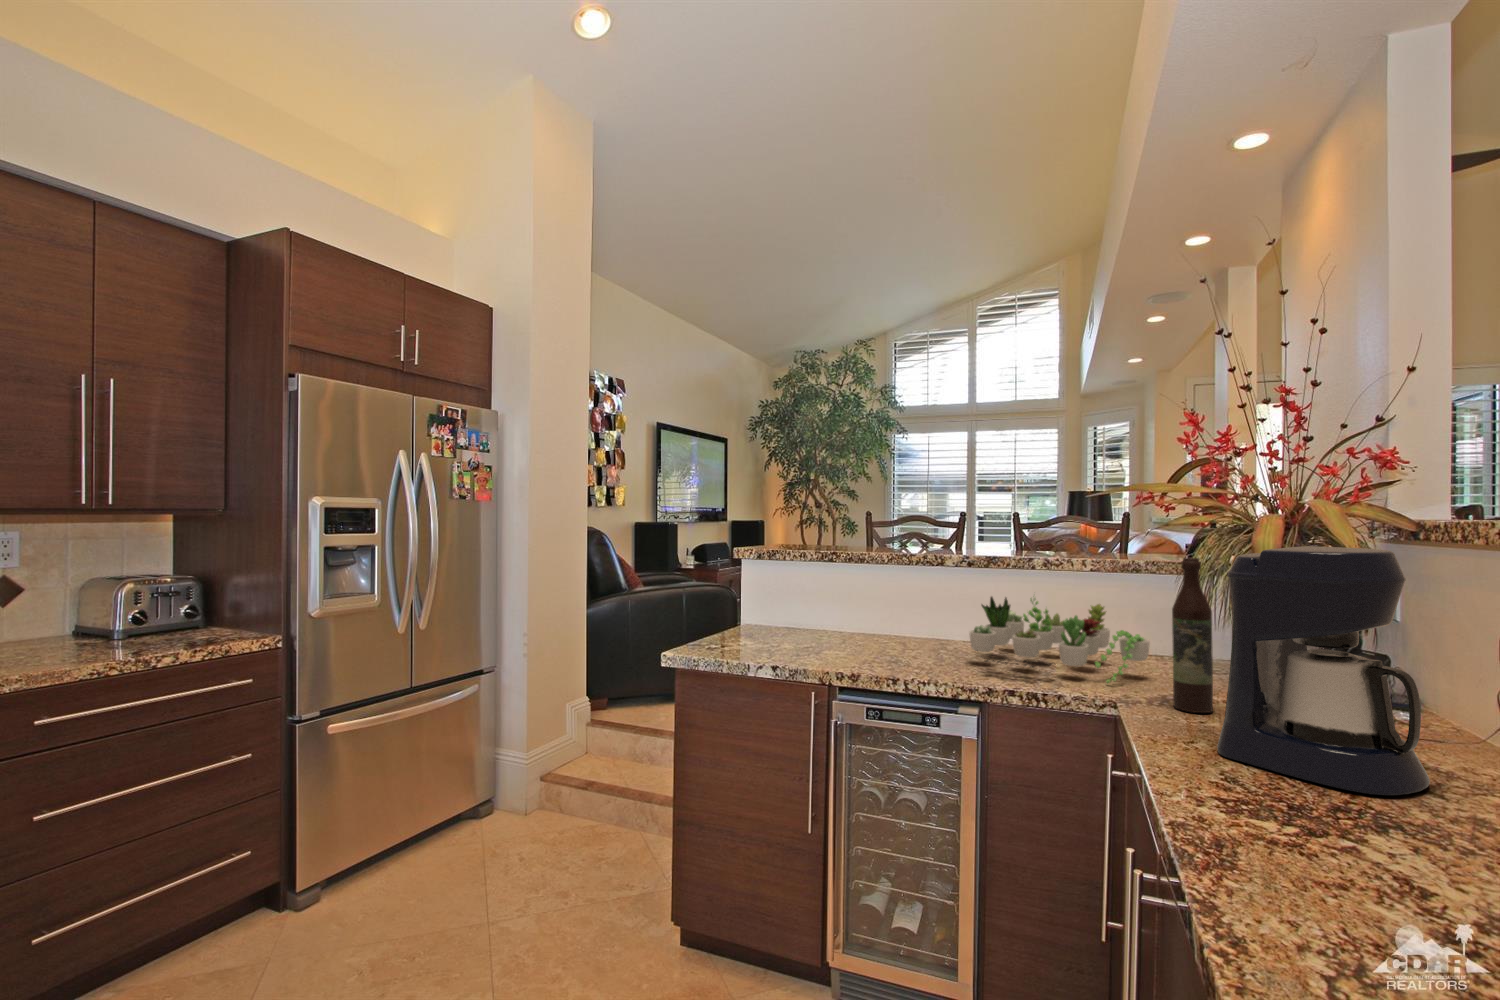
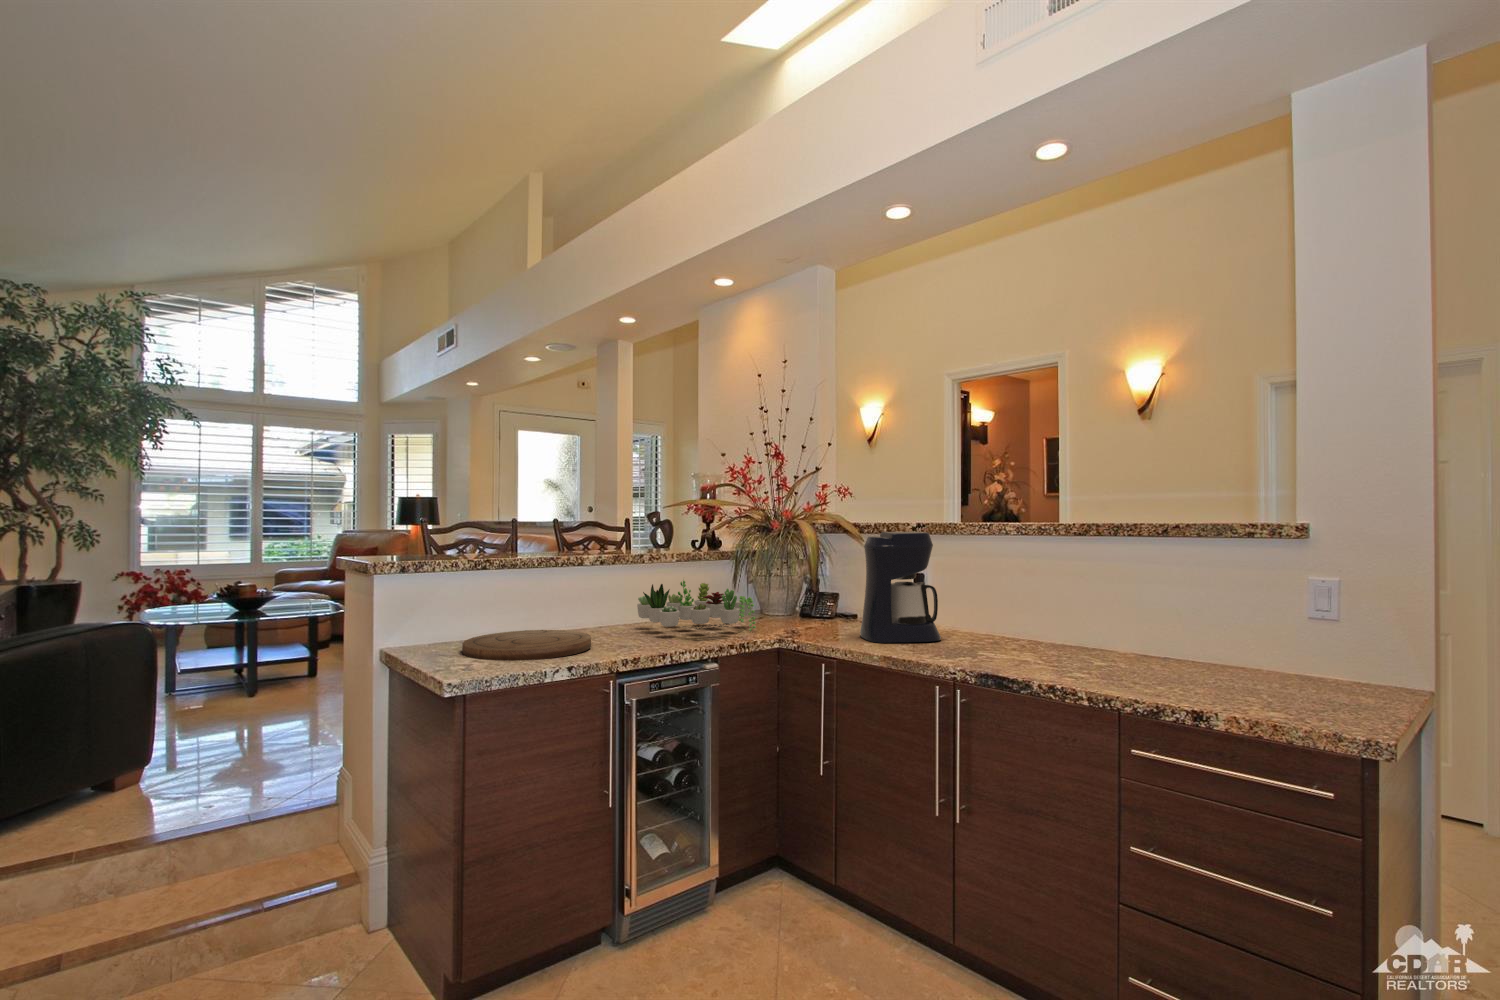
wine bottle: present [1172,558,1213,713] -> none [799,543,820,634]
cutting board: none [756,624,880,656] -> present [462,630,591,660]

